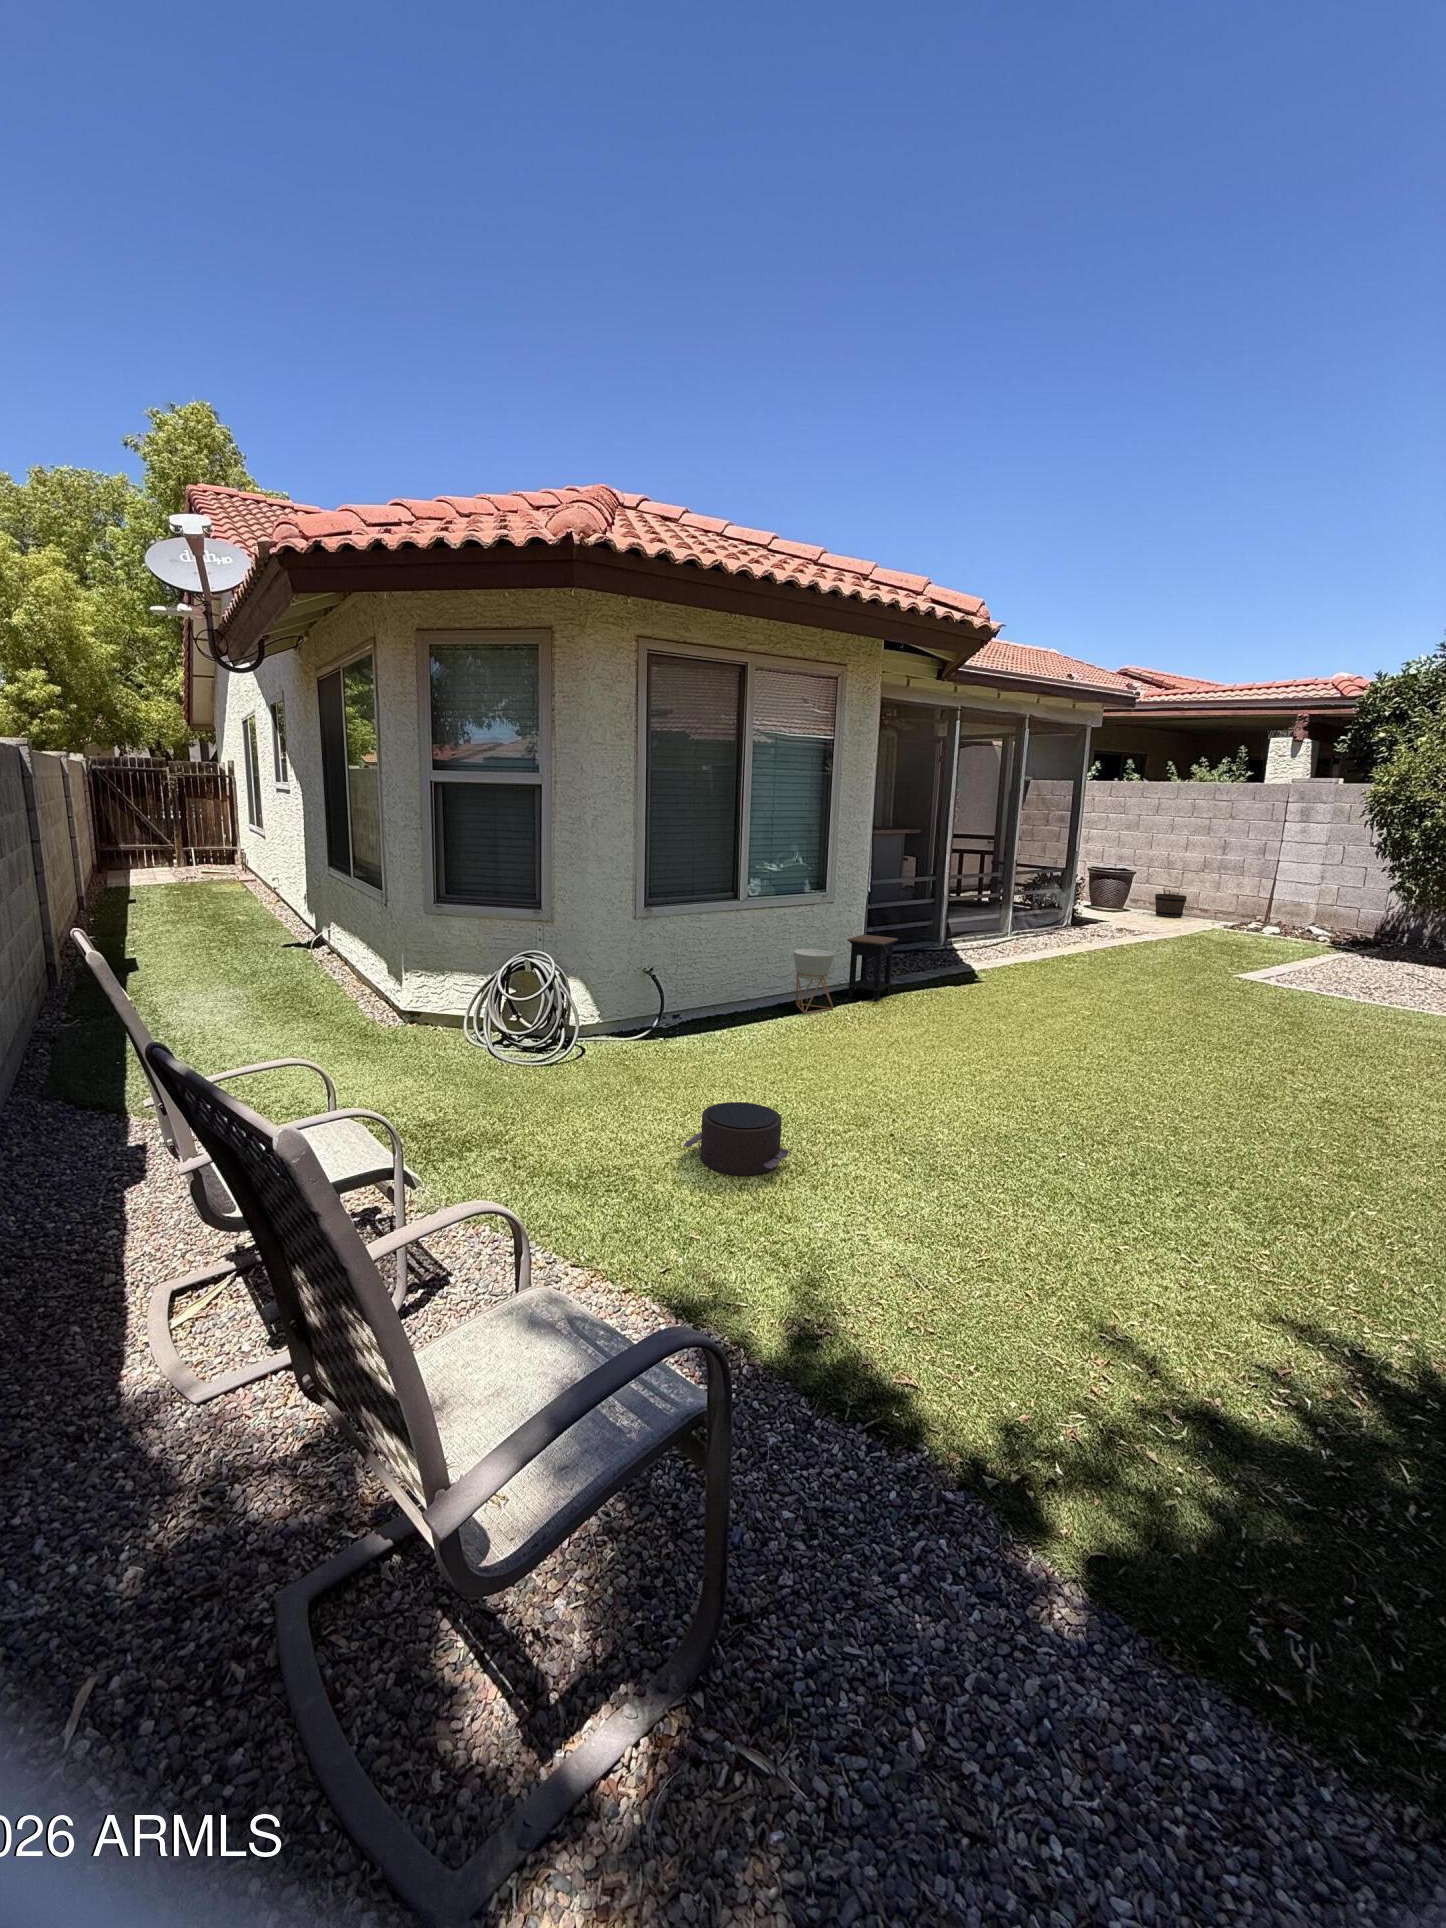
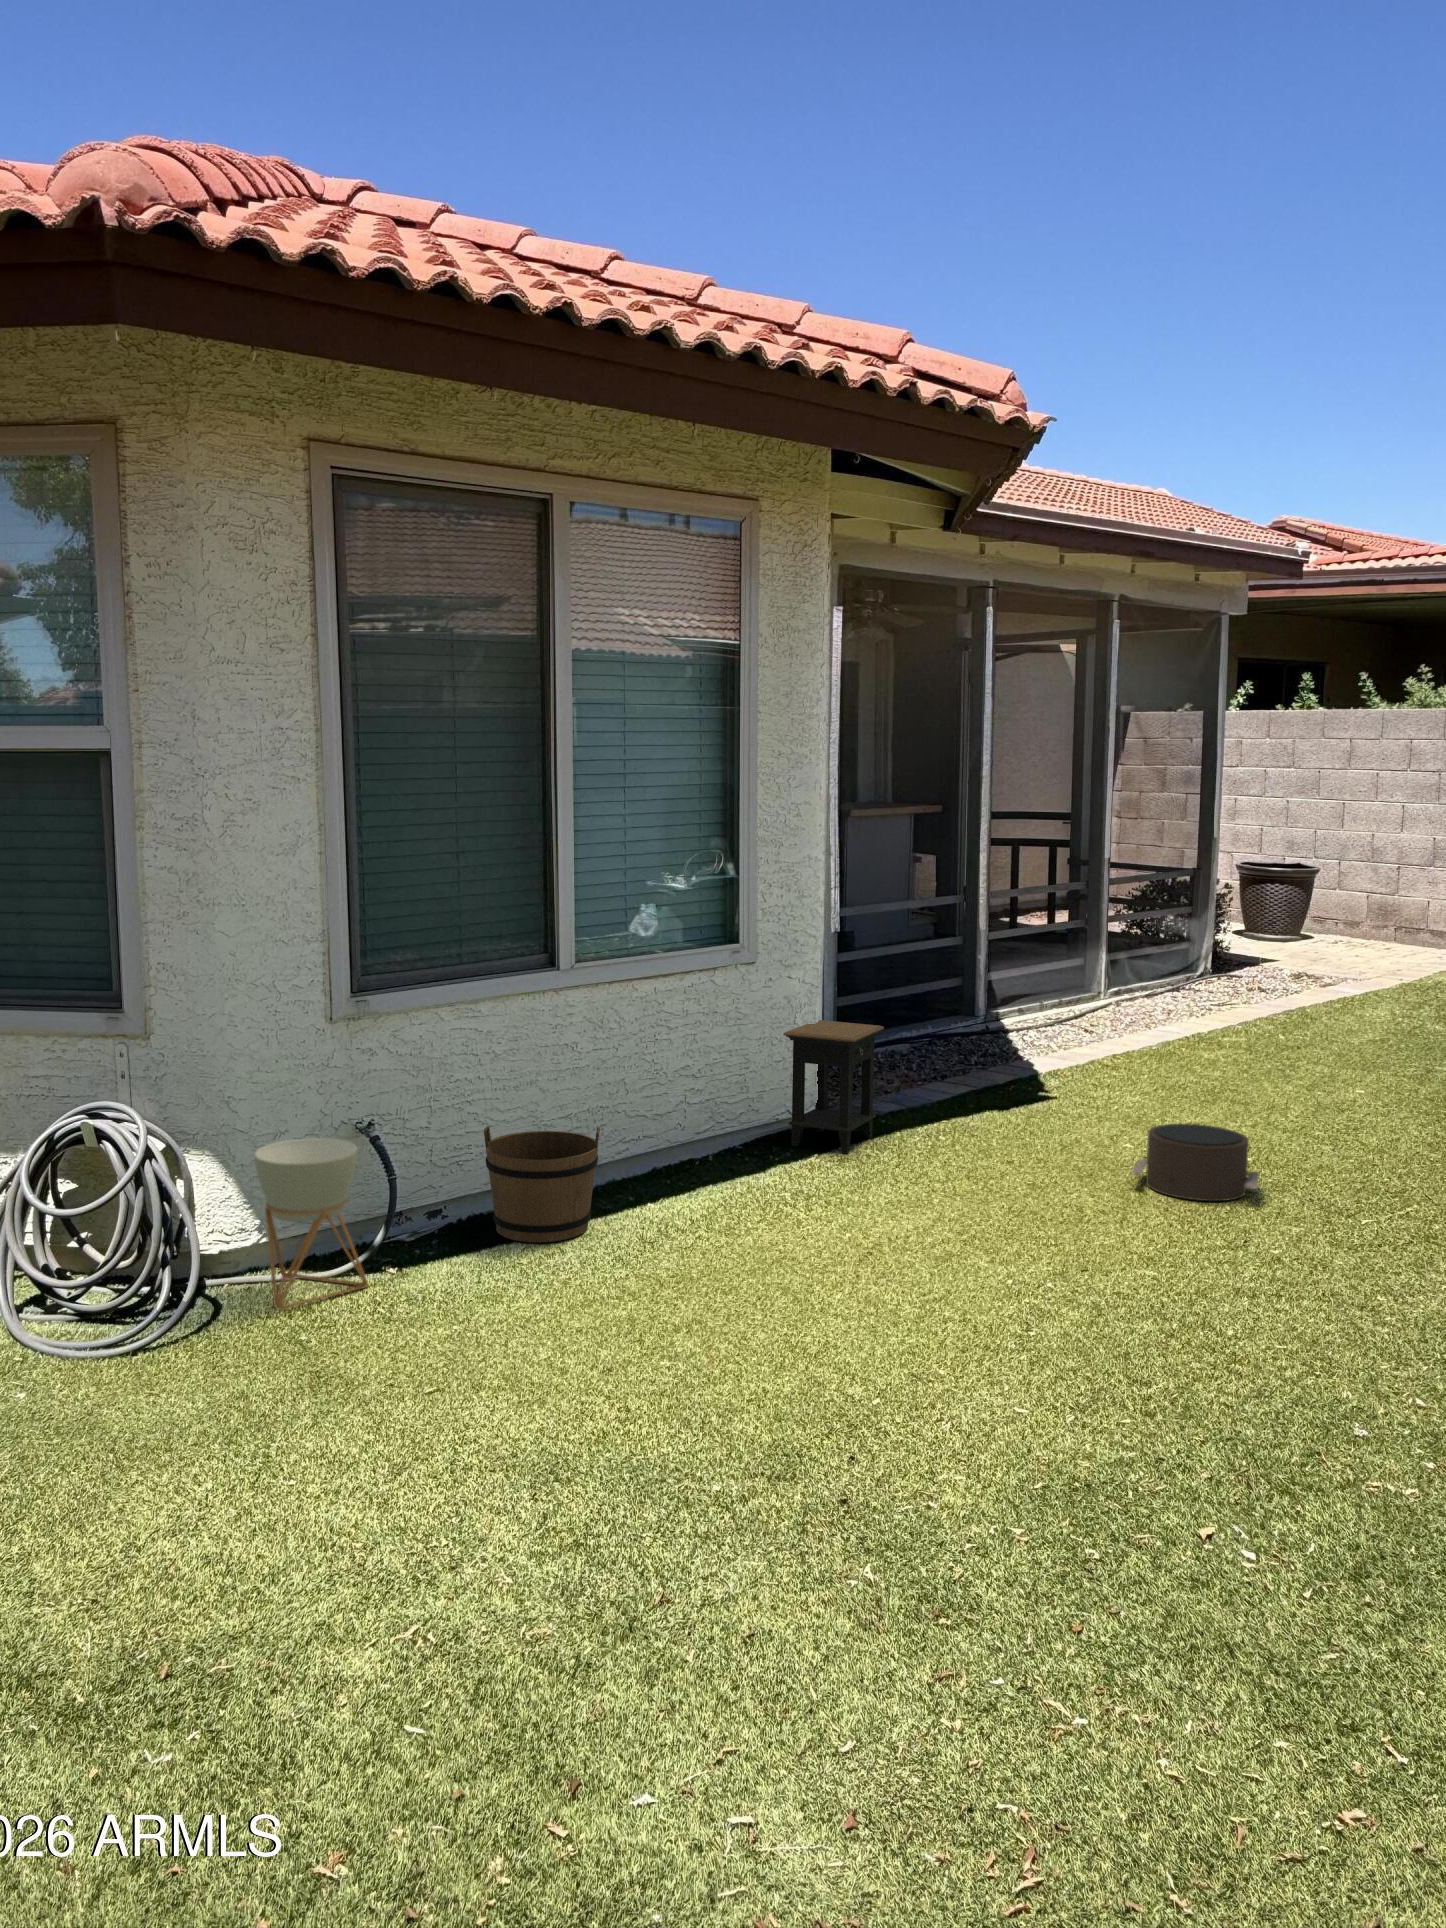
bucket: present [1155,890,1187,917] -> present [484,1127,600,1242]
planter: present [794,949,834,1013] -> present [254,1138,368,1309]
pouf: present [684,1102,790,1176] -> present [1132,1124,1259,1201]

